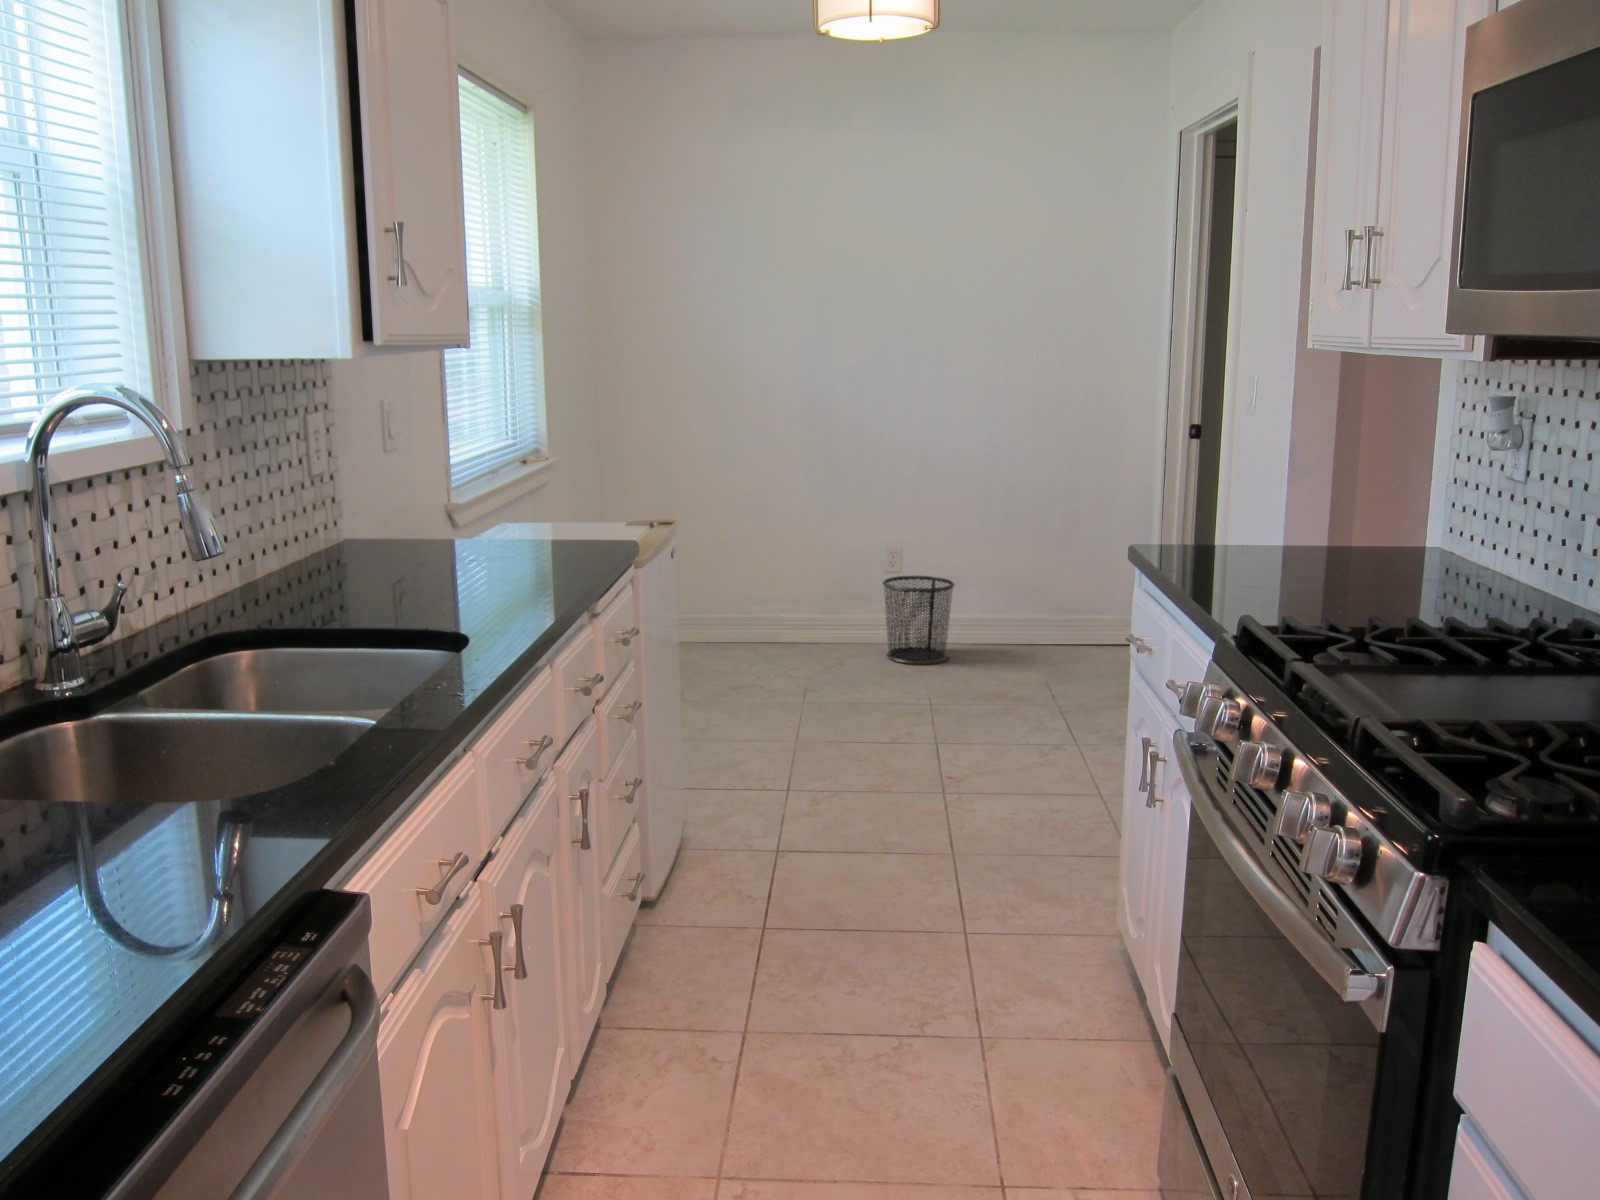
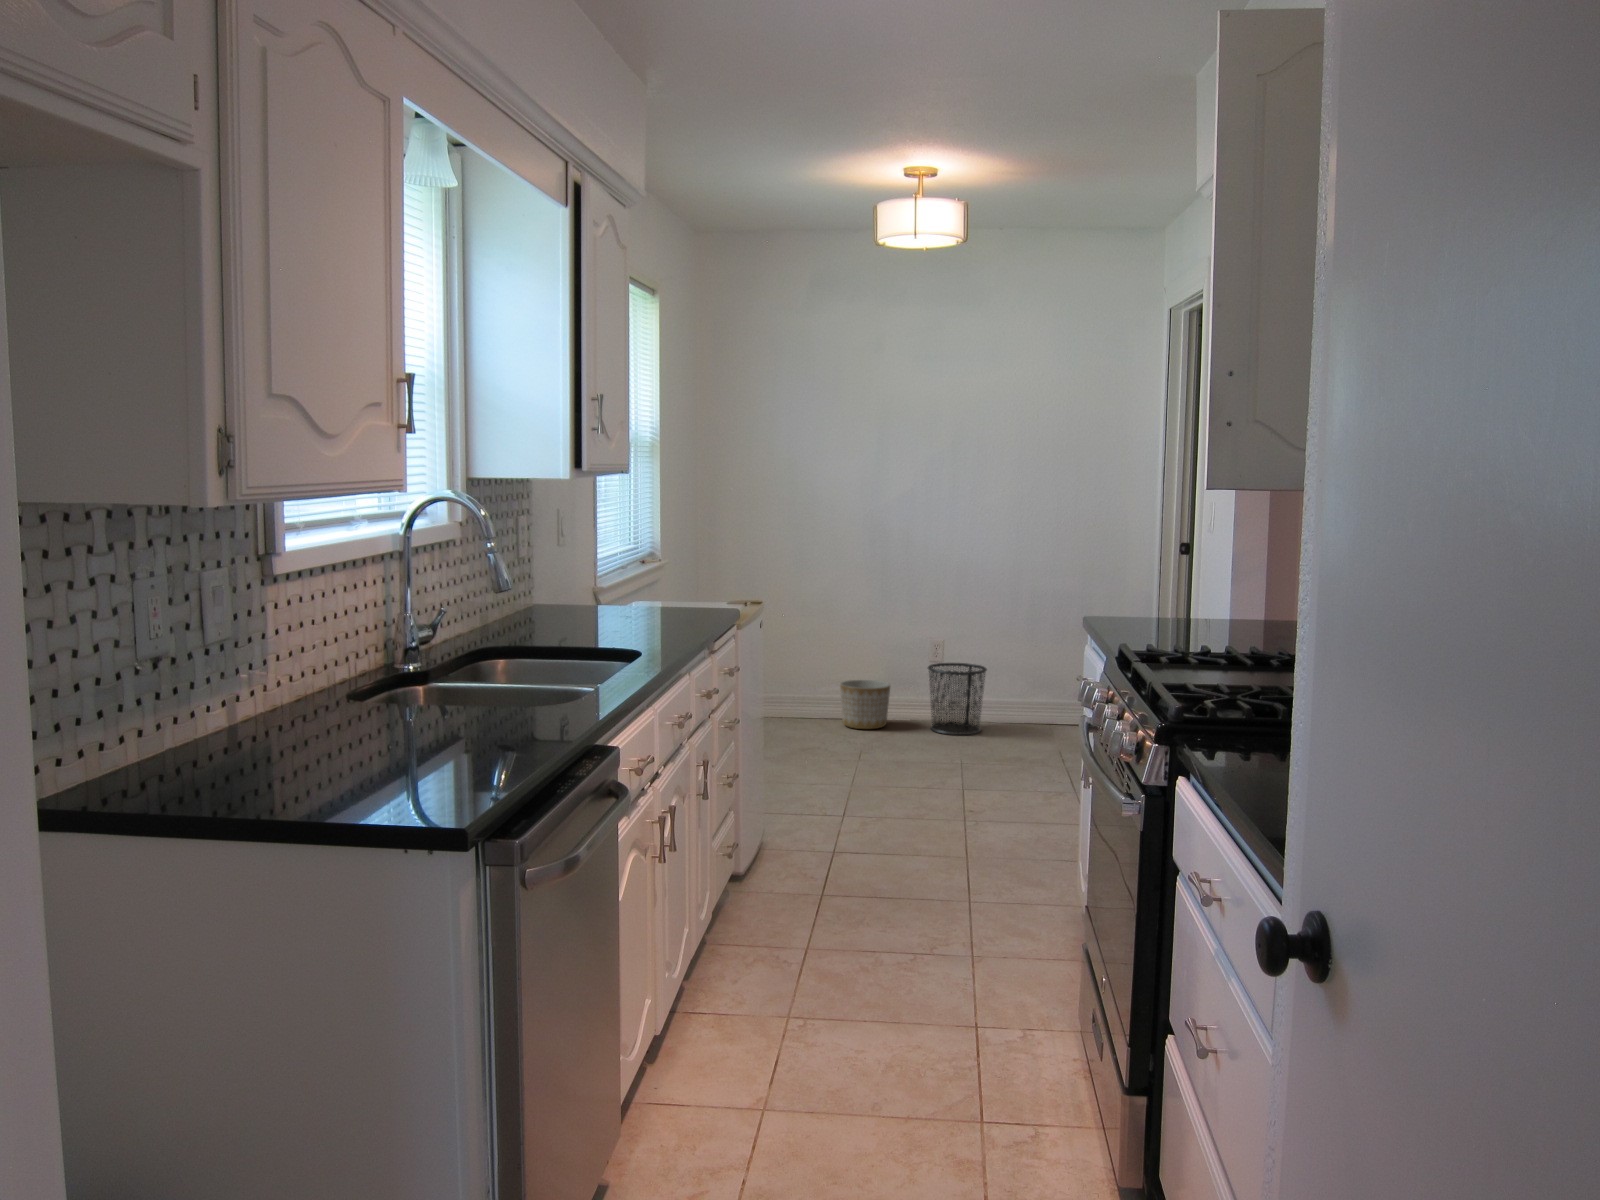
planter: none [777,598,838,659] -> present [840,680,890,729]

